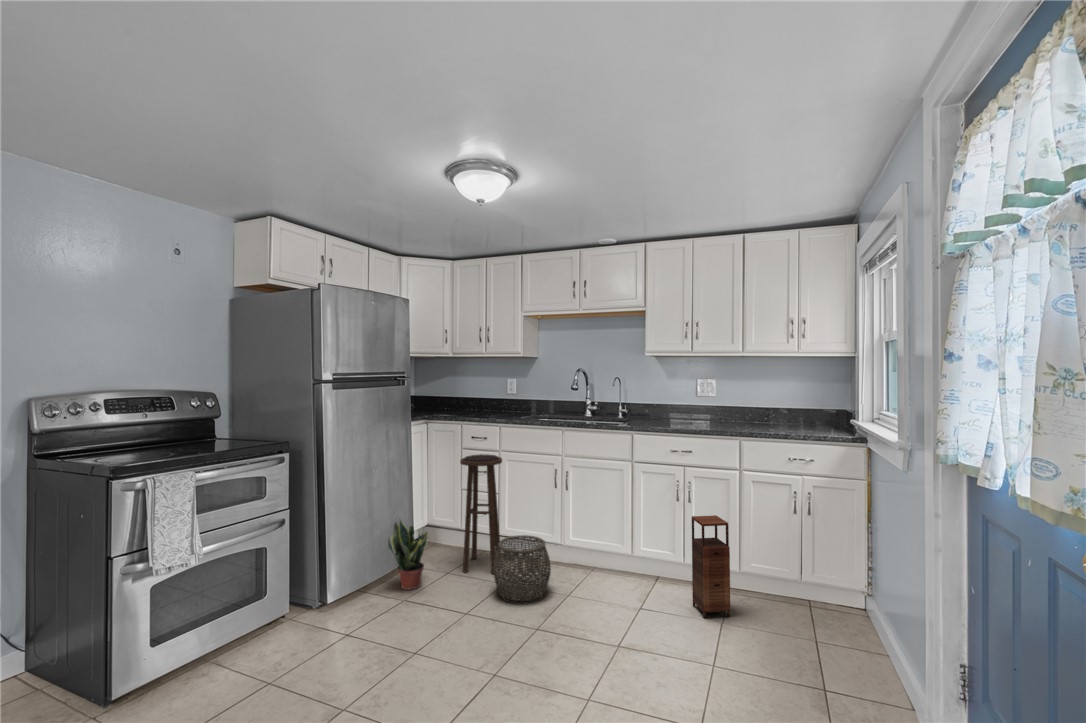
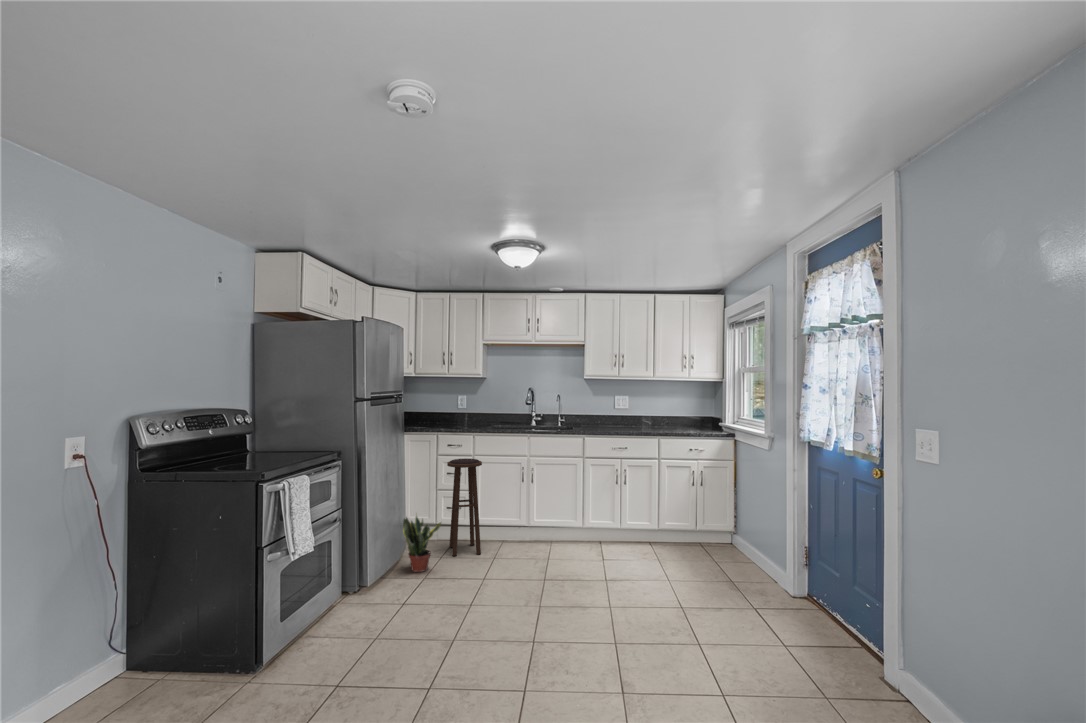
storage cabinet: present [692,515,730,618] -> none [636,491,663,560]
woven basket: present [493,535,551,602] -> none [491,519,537,568]

